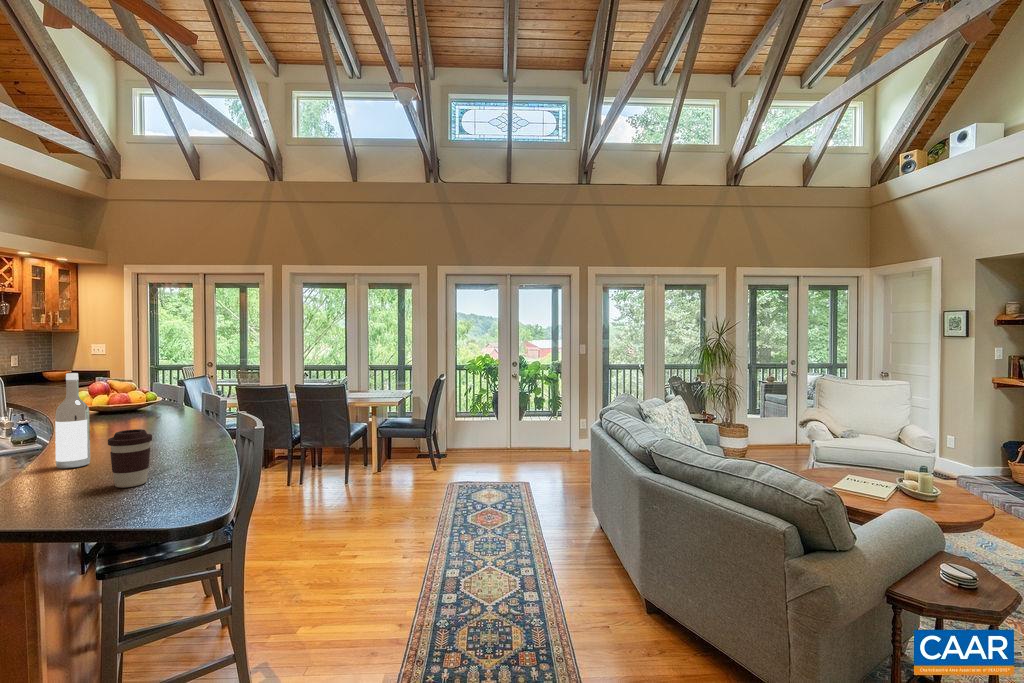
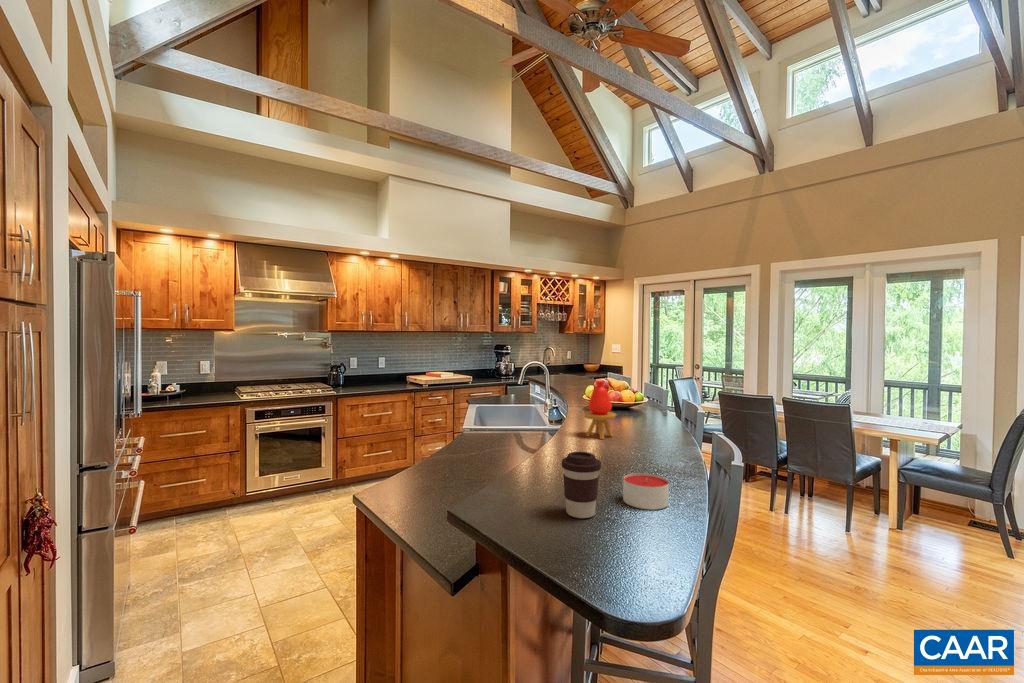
wine bottle: present [55,373,90,469] -> none [540,380,565,471]
vase: none [94,376,138,437] -> present [584,381,616,439]
candle: none [170,443,214,470] -> present [623,473,669,510]

